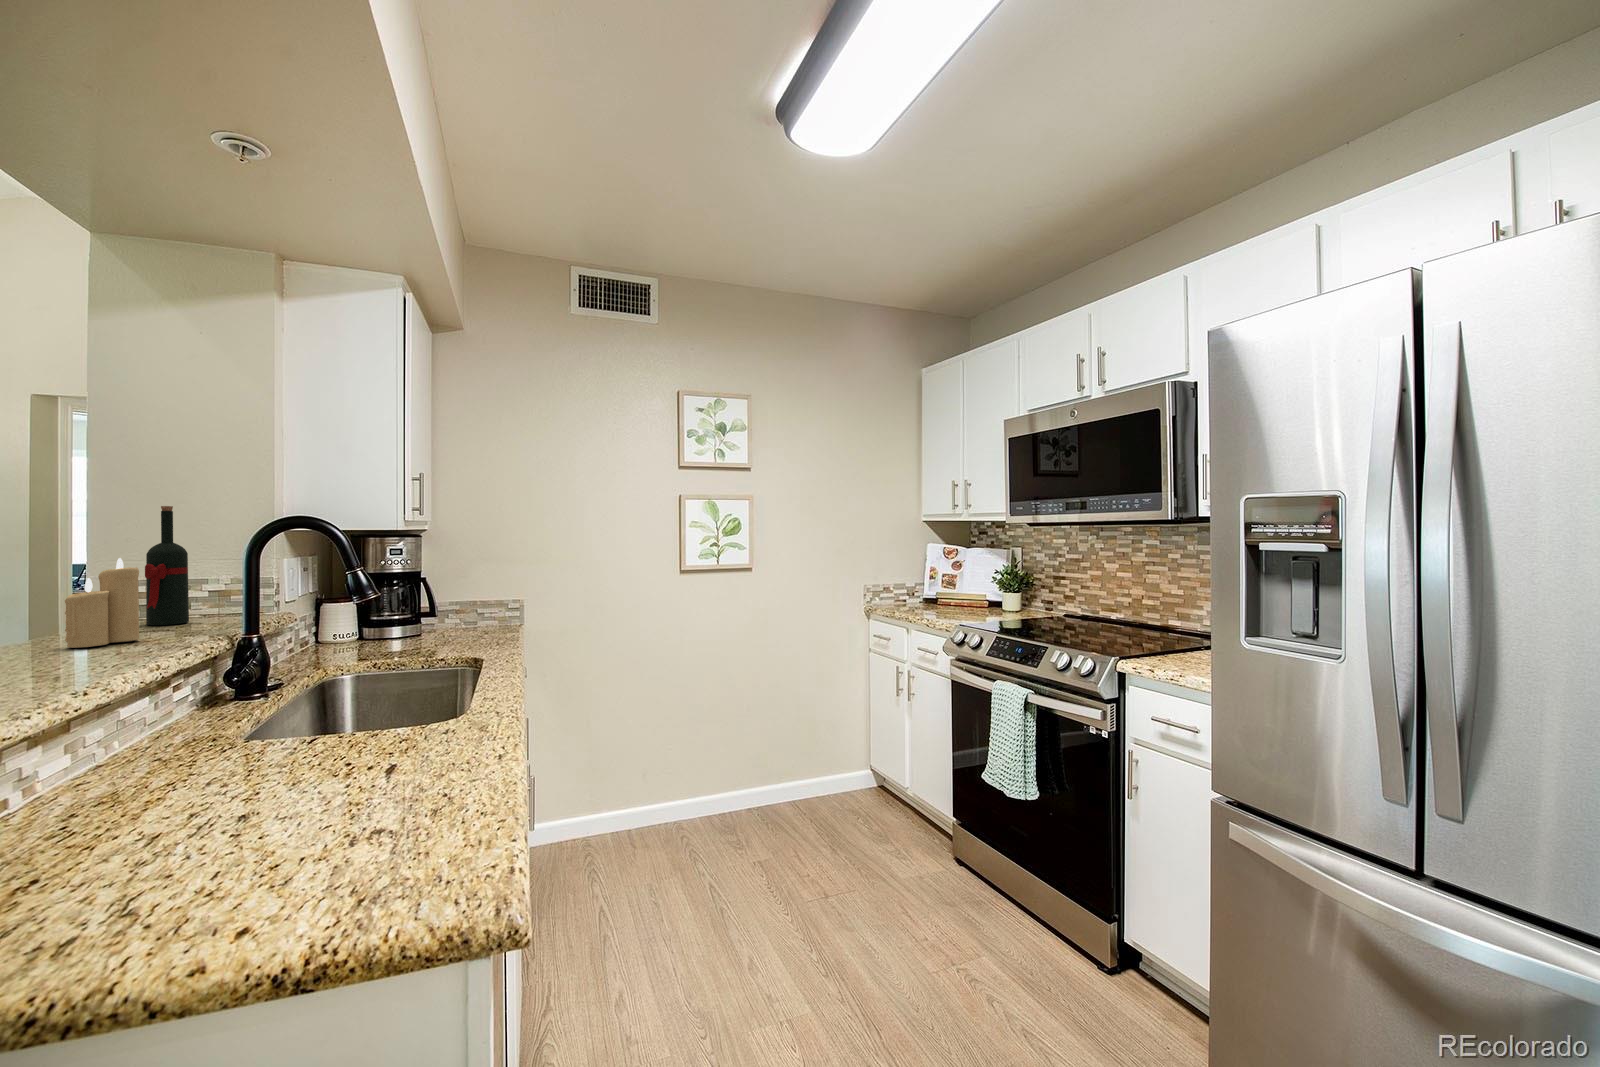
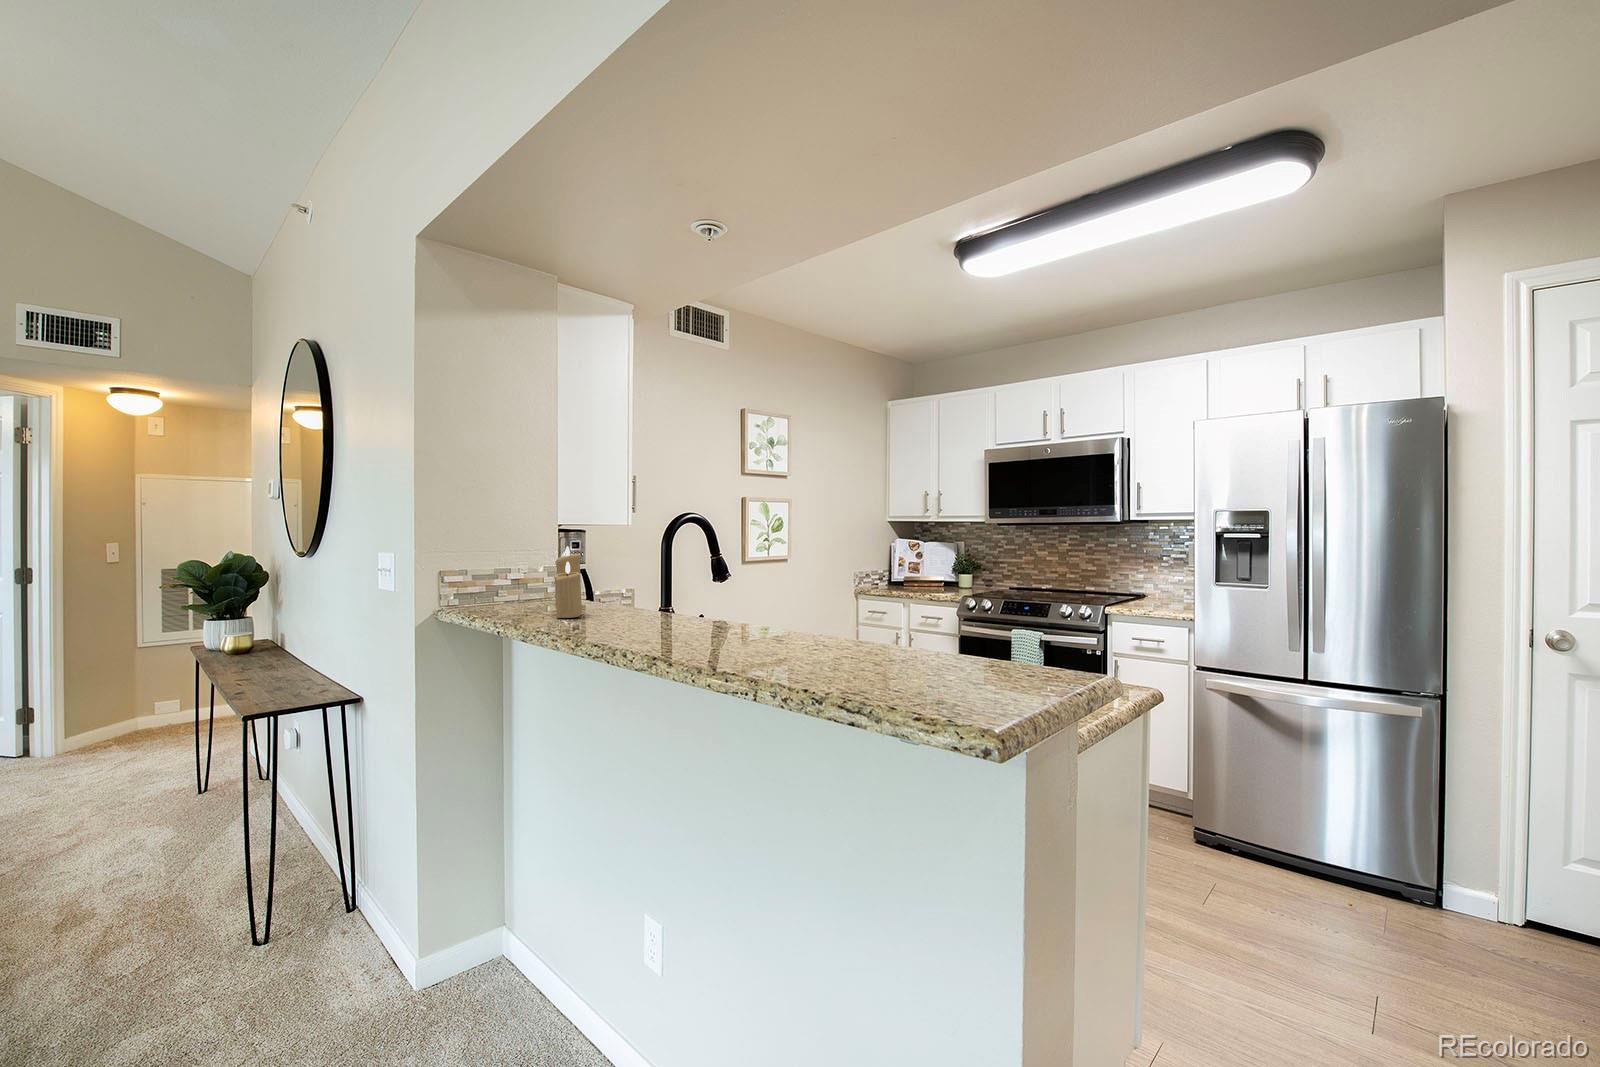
wine bottle: present [145,506,189,625] -> none [498,503,527,606]

